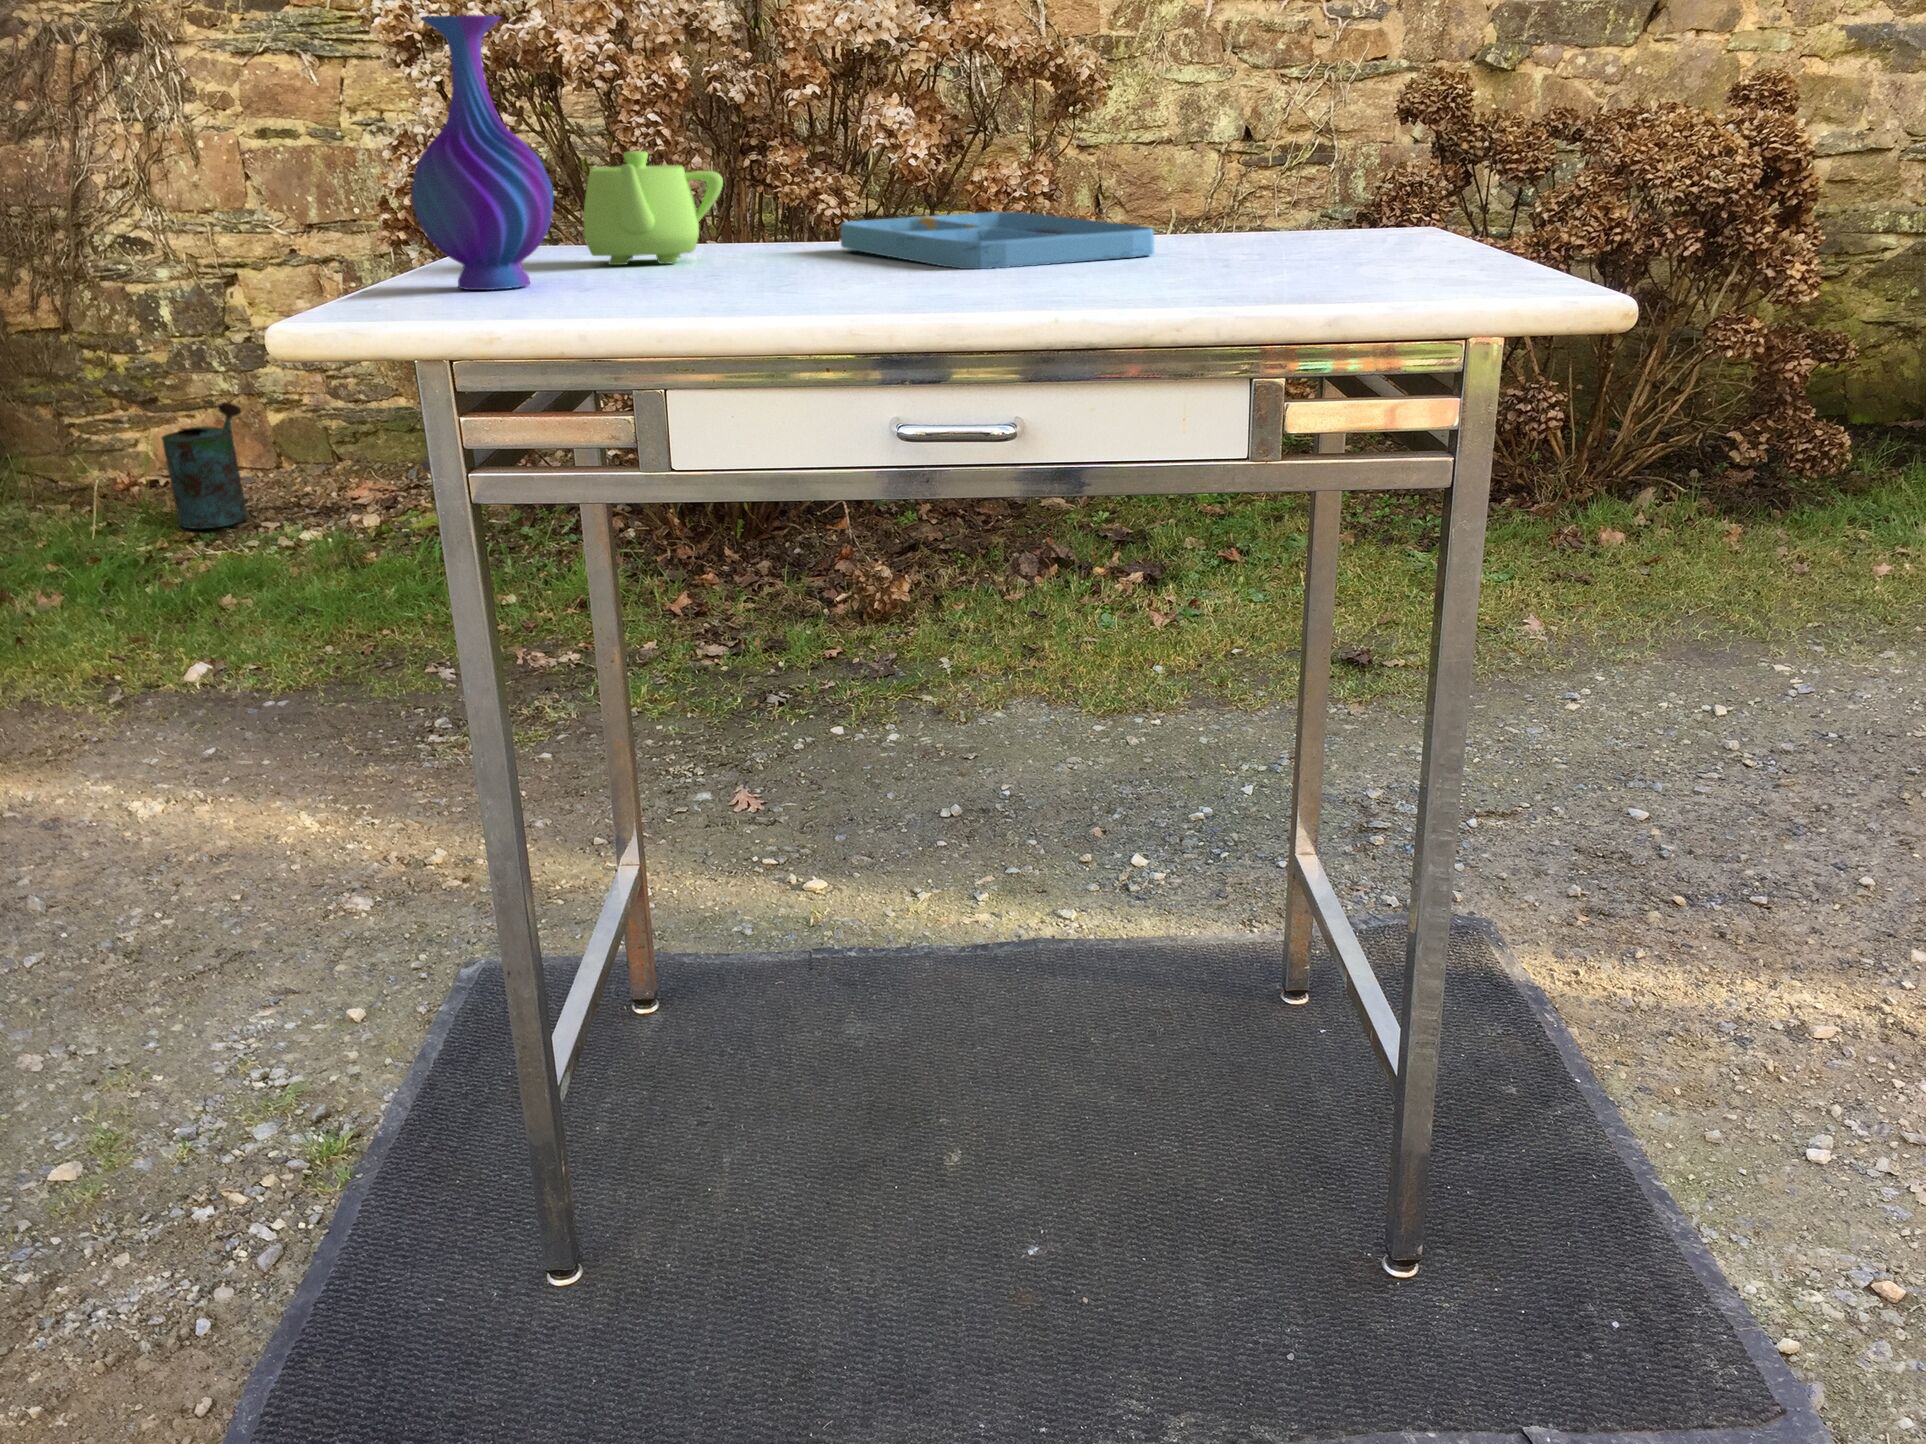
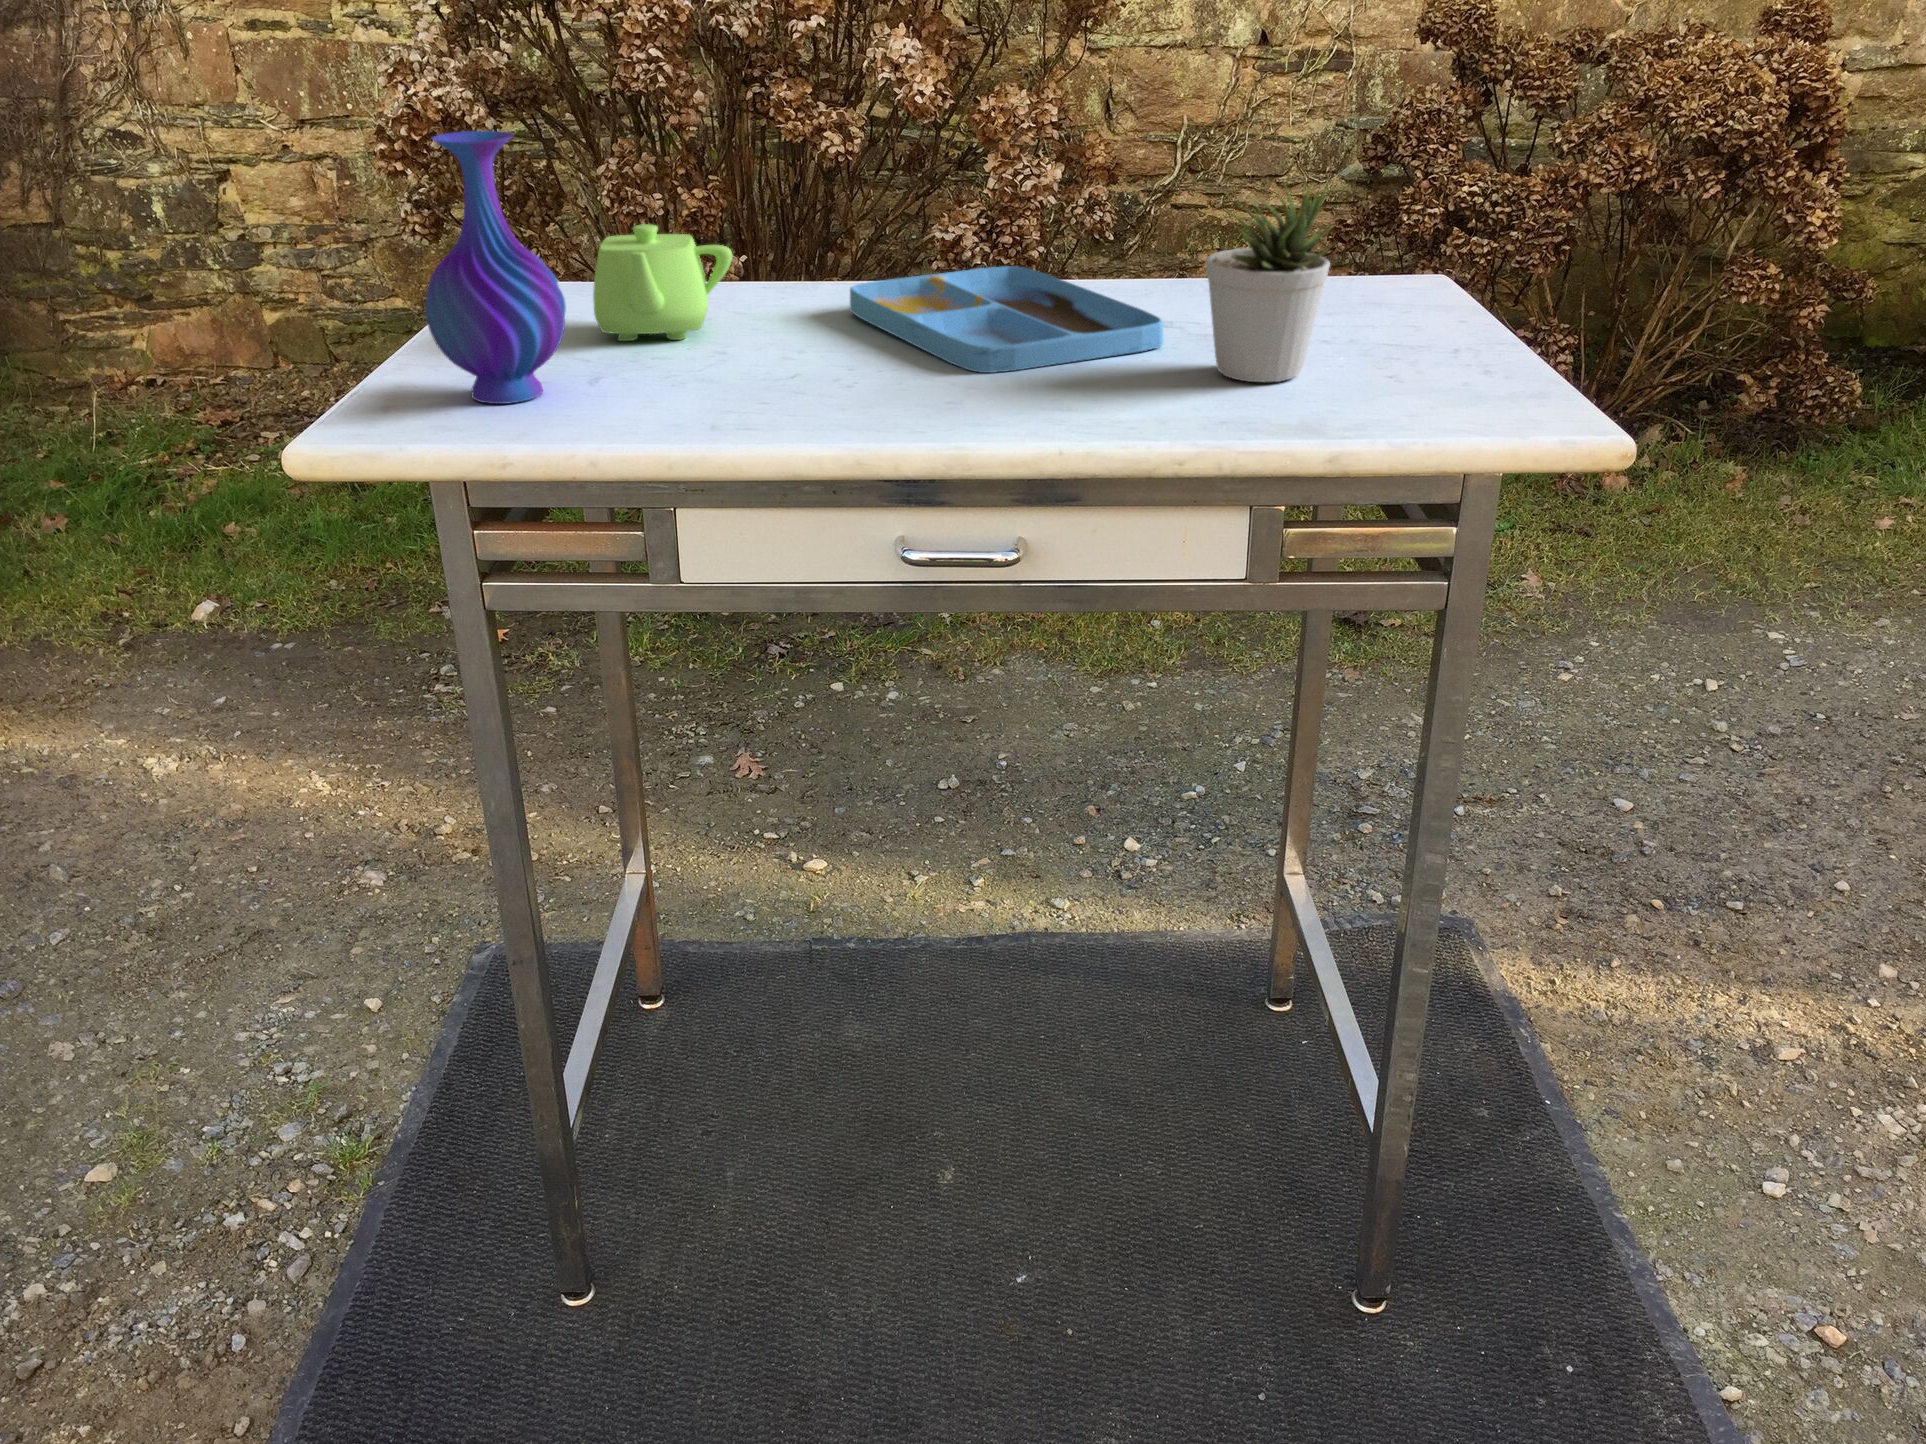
potted plant: none [1193,53,1325,265] -> present [1205,185,1337,382]
watering can: present [162,403,248,529] -> none [155,307,245,440]

